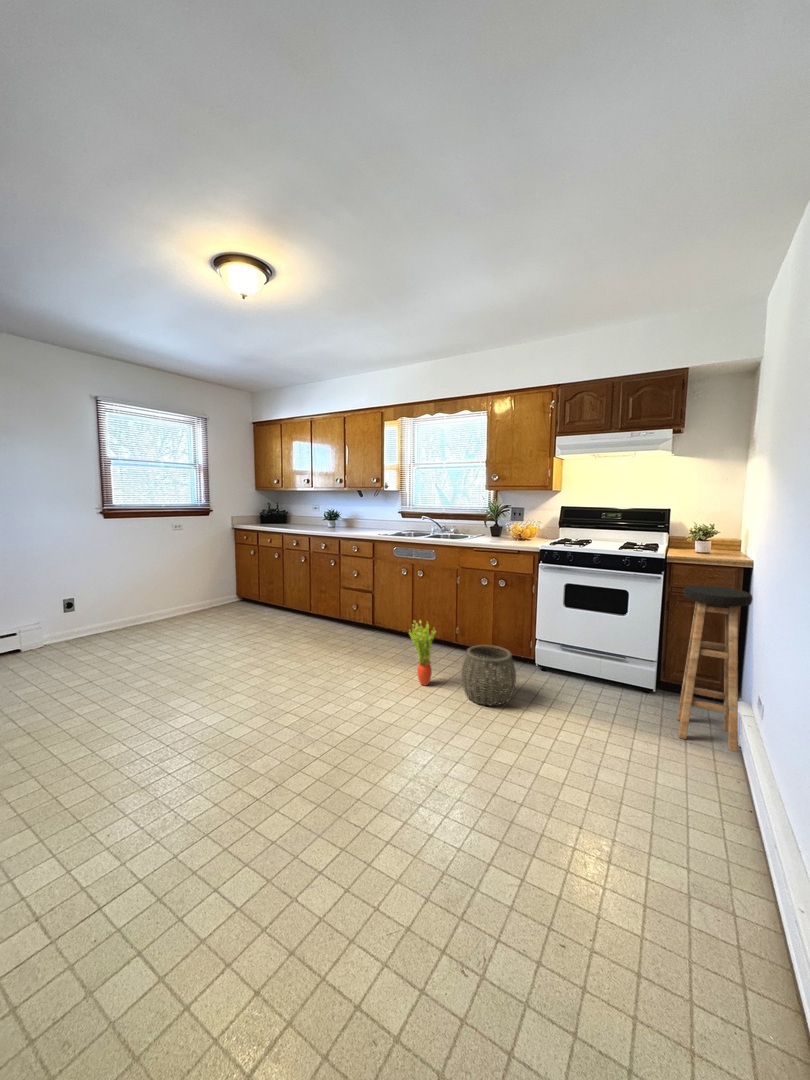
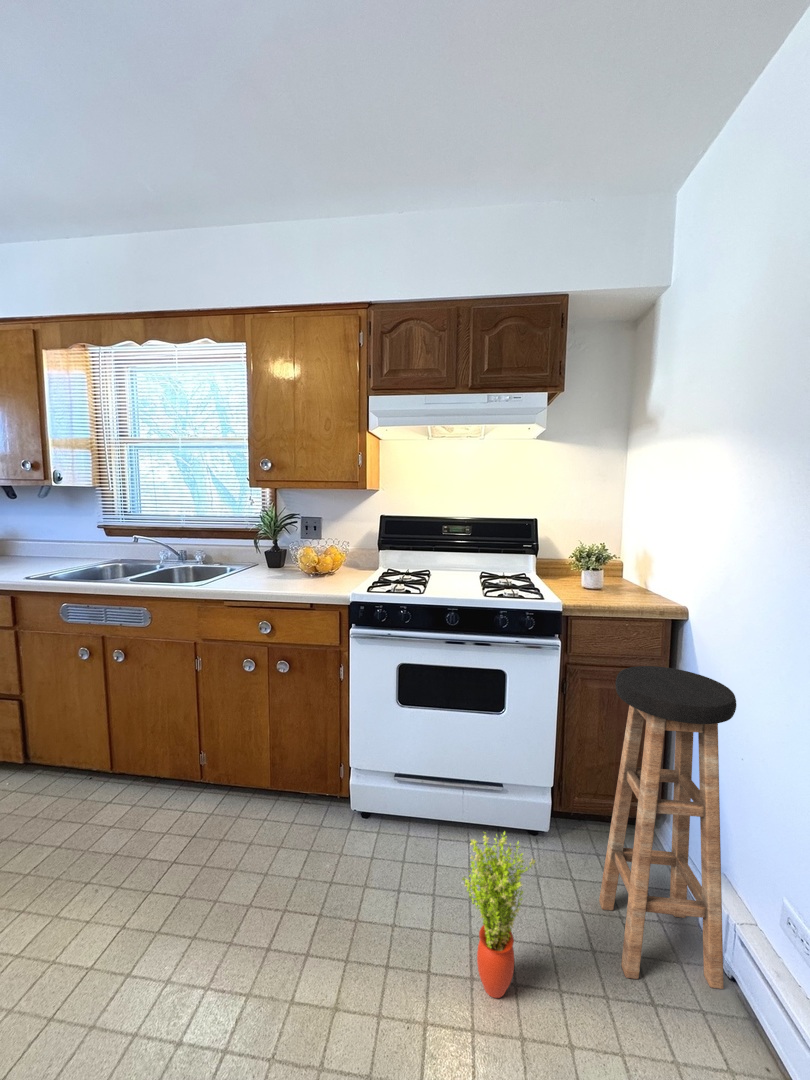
potted plant: present [410,621,436,685] -> present [462,832,536,998]
woven basket: present [461,645,516,706] -> none [181,829,313,1009]

